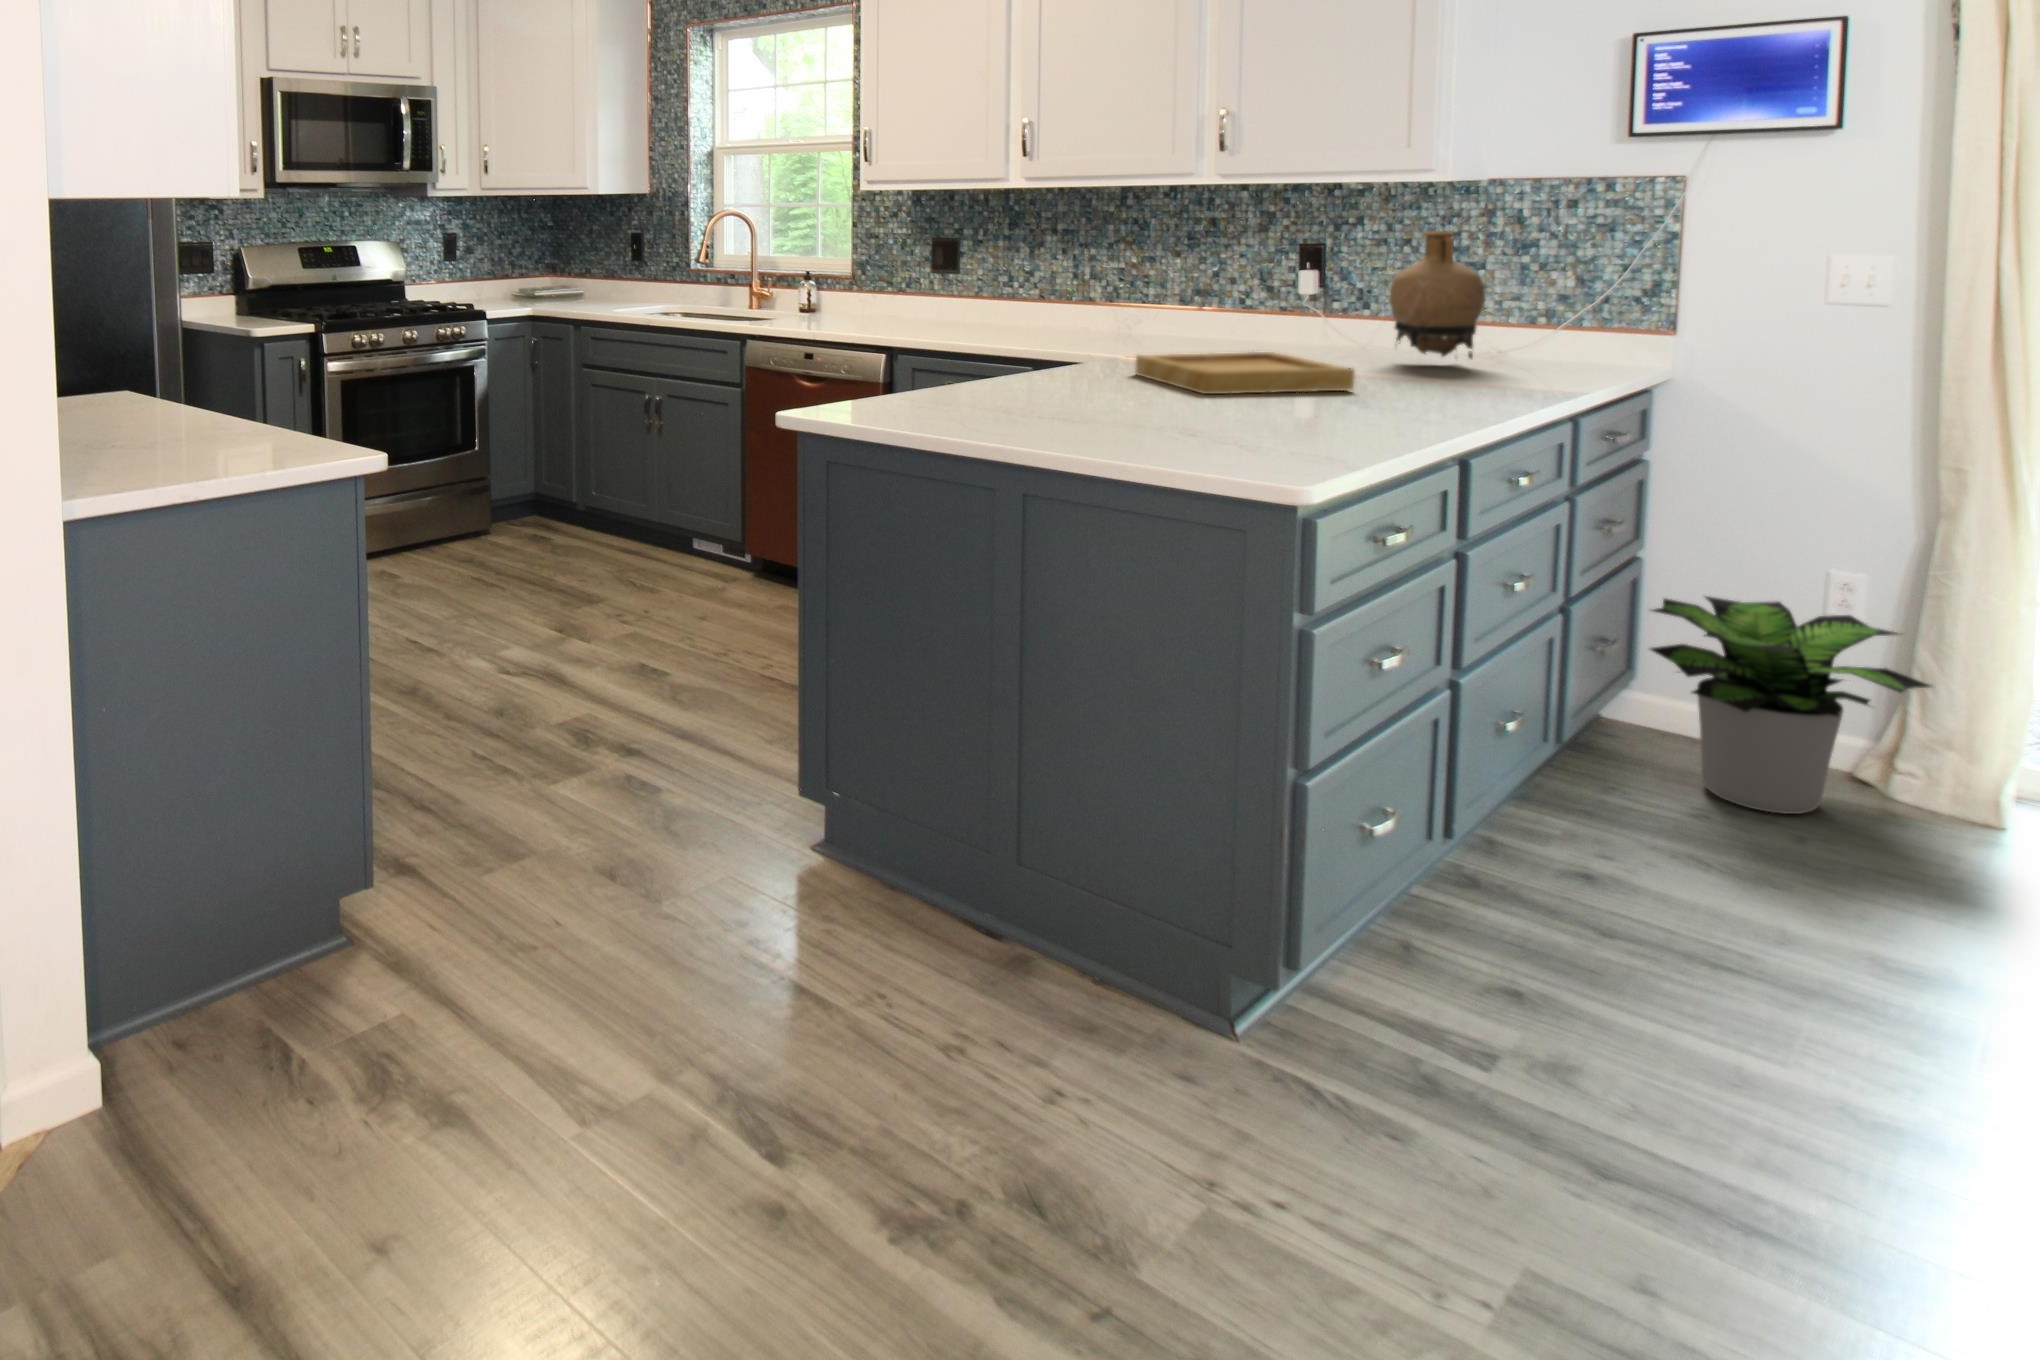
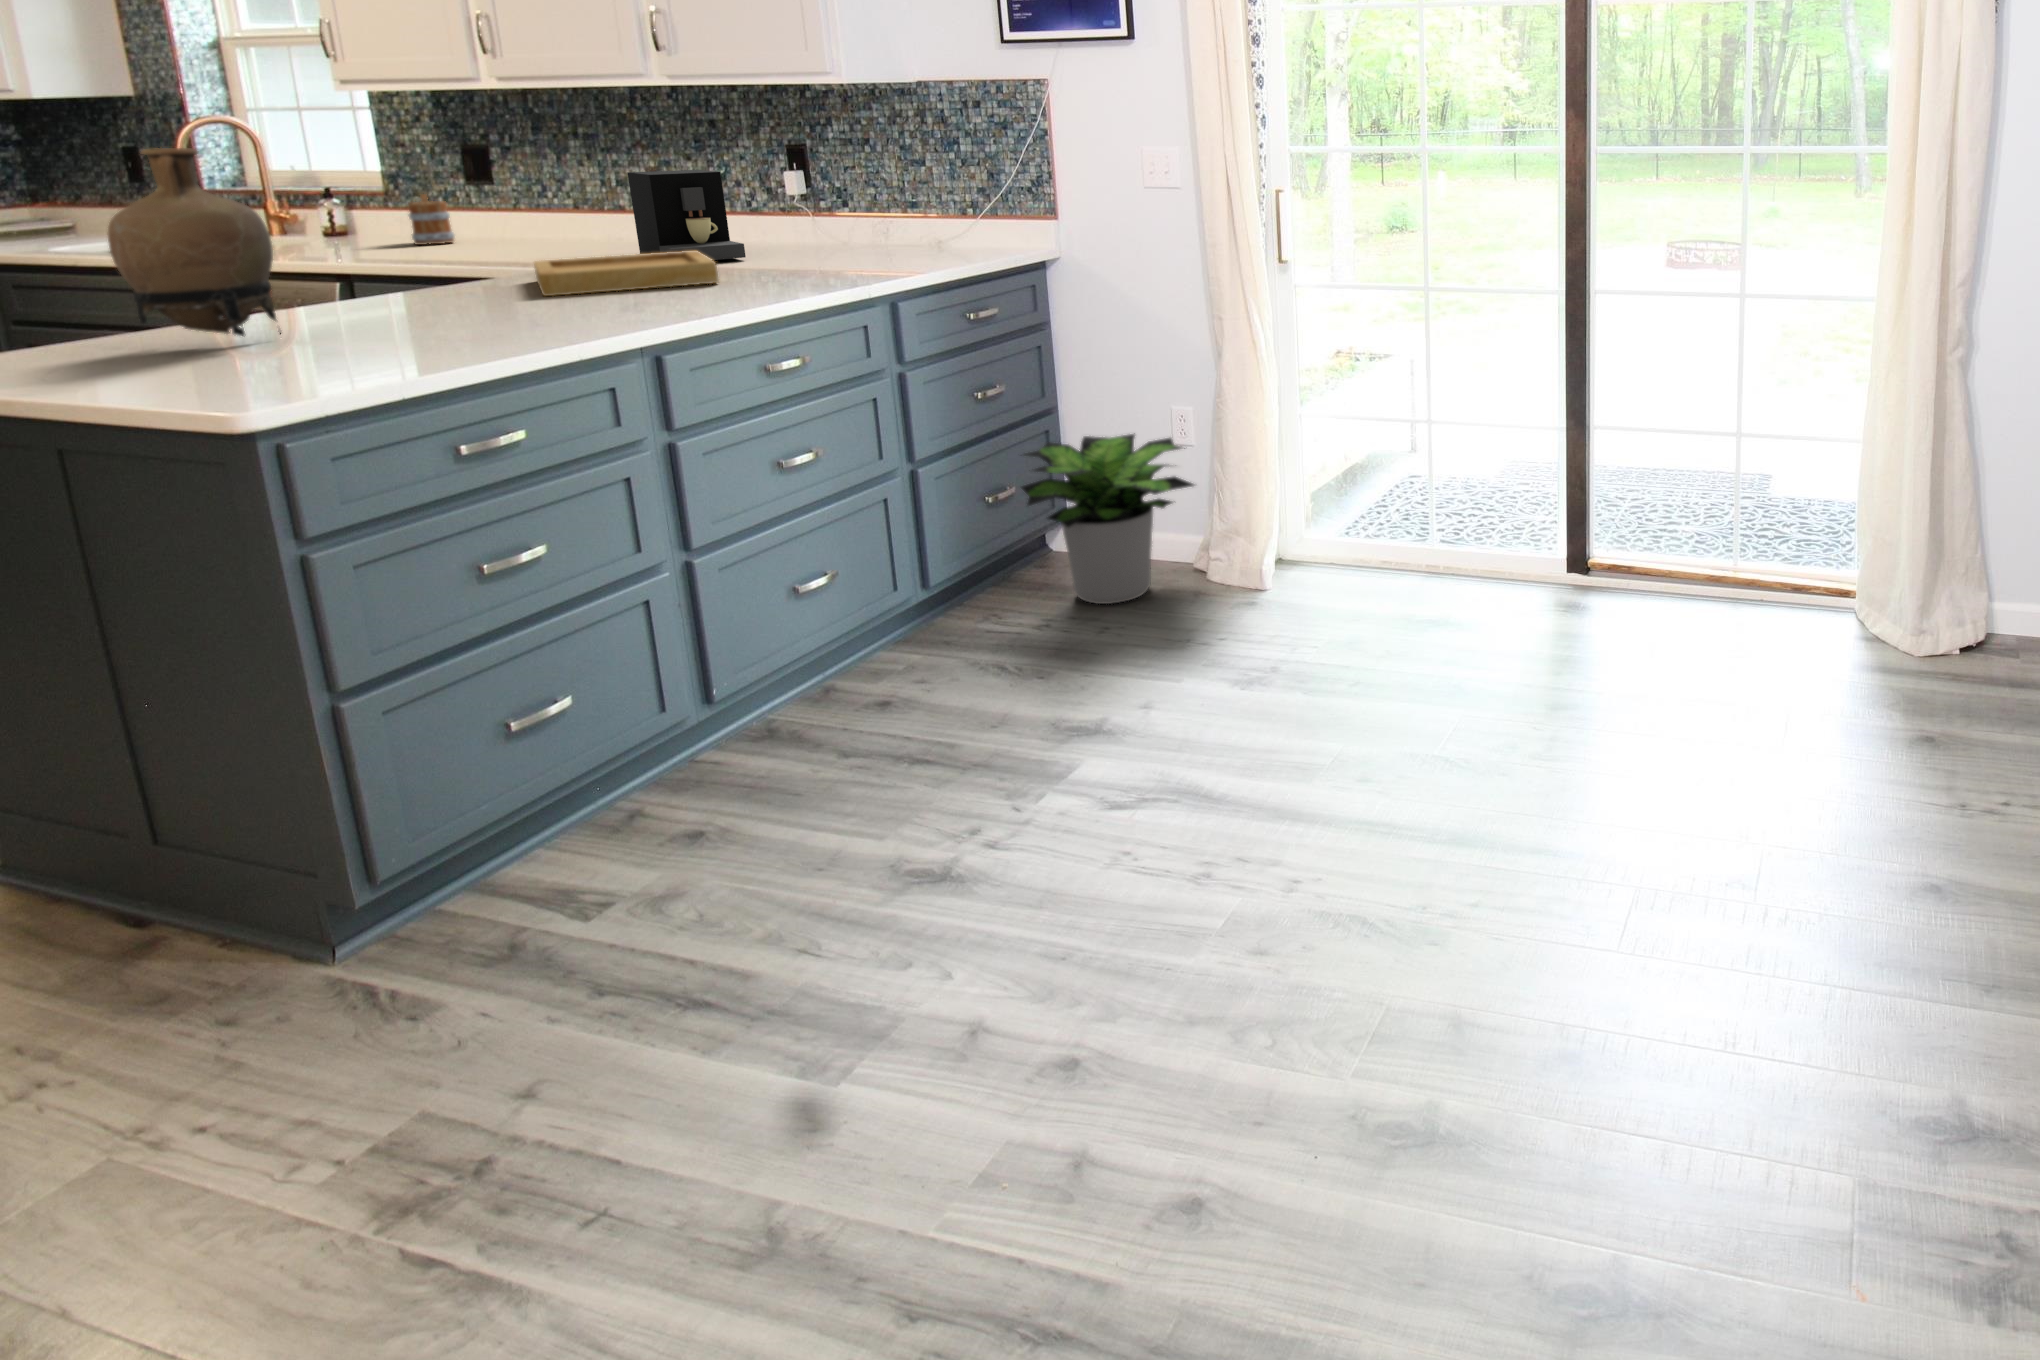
vase: present [1390,231,1485,358] -> present [108,148,276,336]
coffee maker: none [1146,267,1283,362] -> present [628,170,746,260]
mug: none [884,280,917,326] -> present [408,194,455,245]

